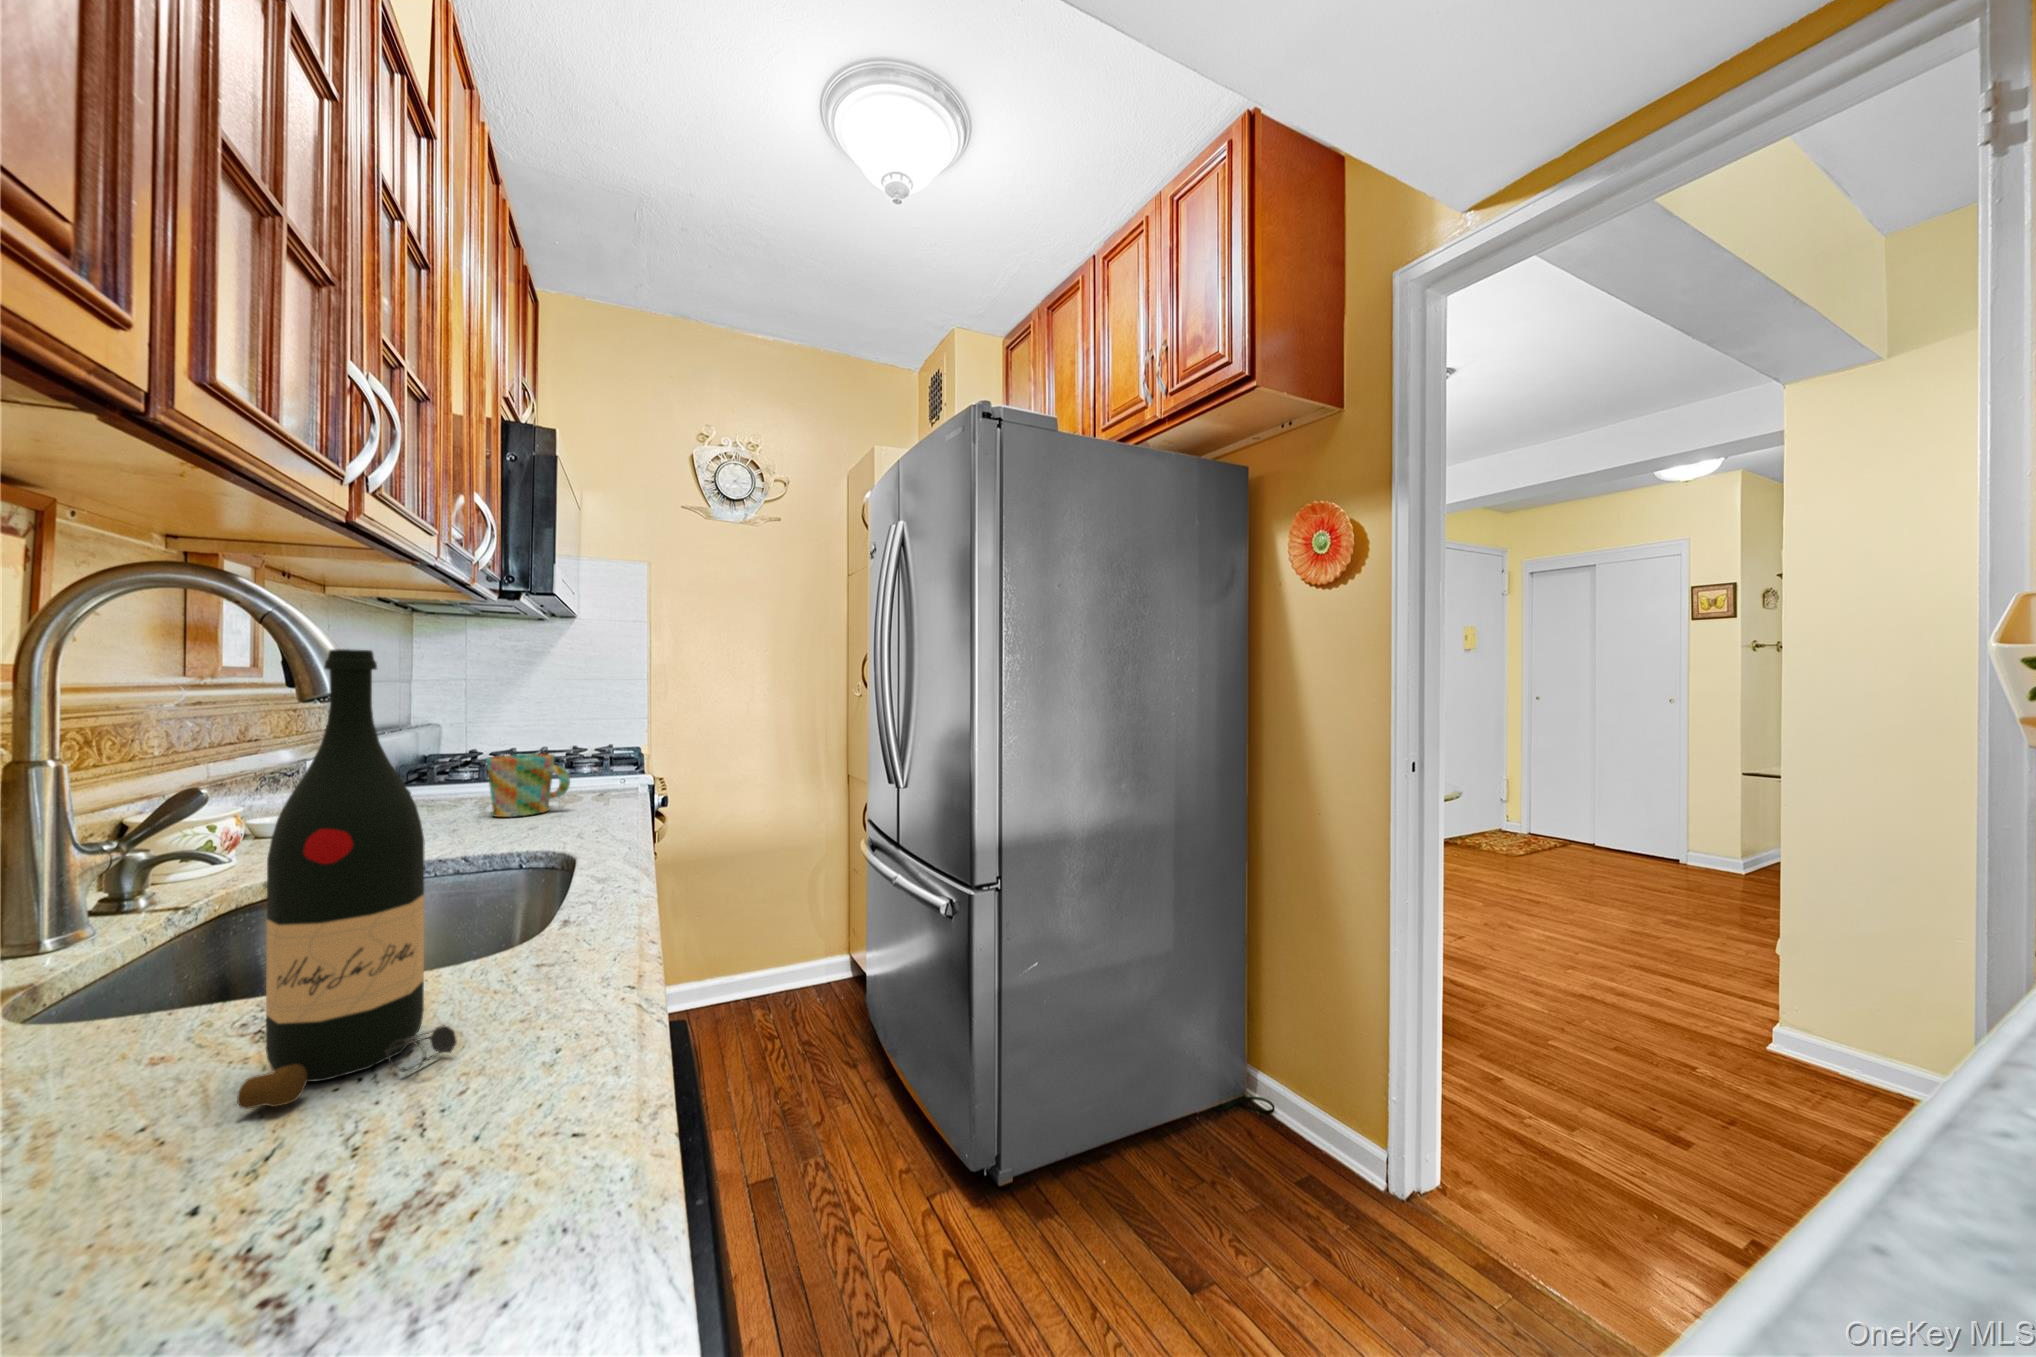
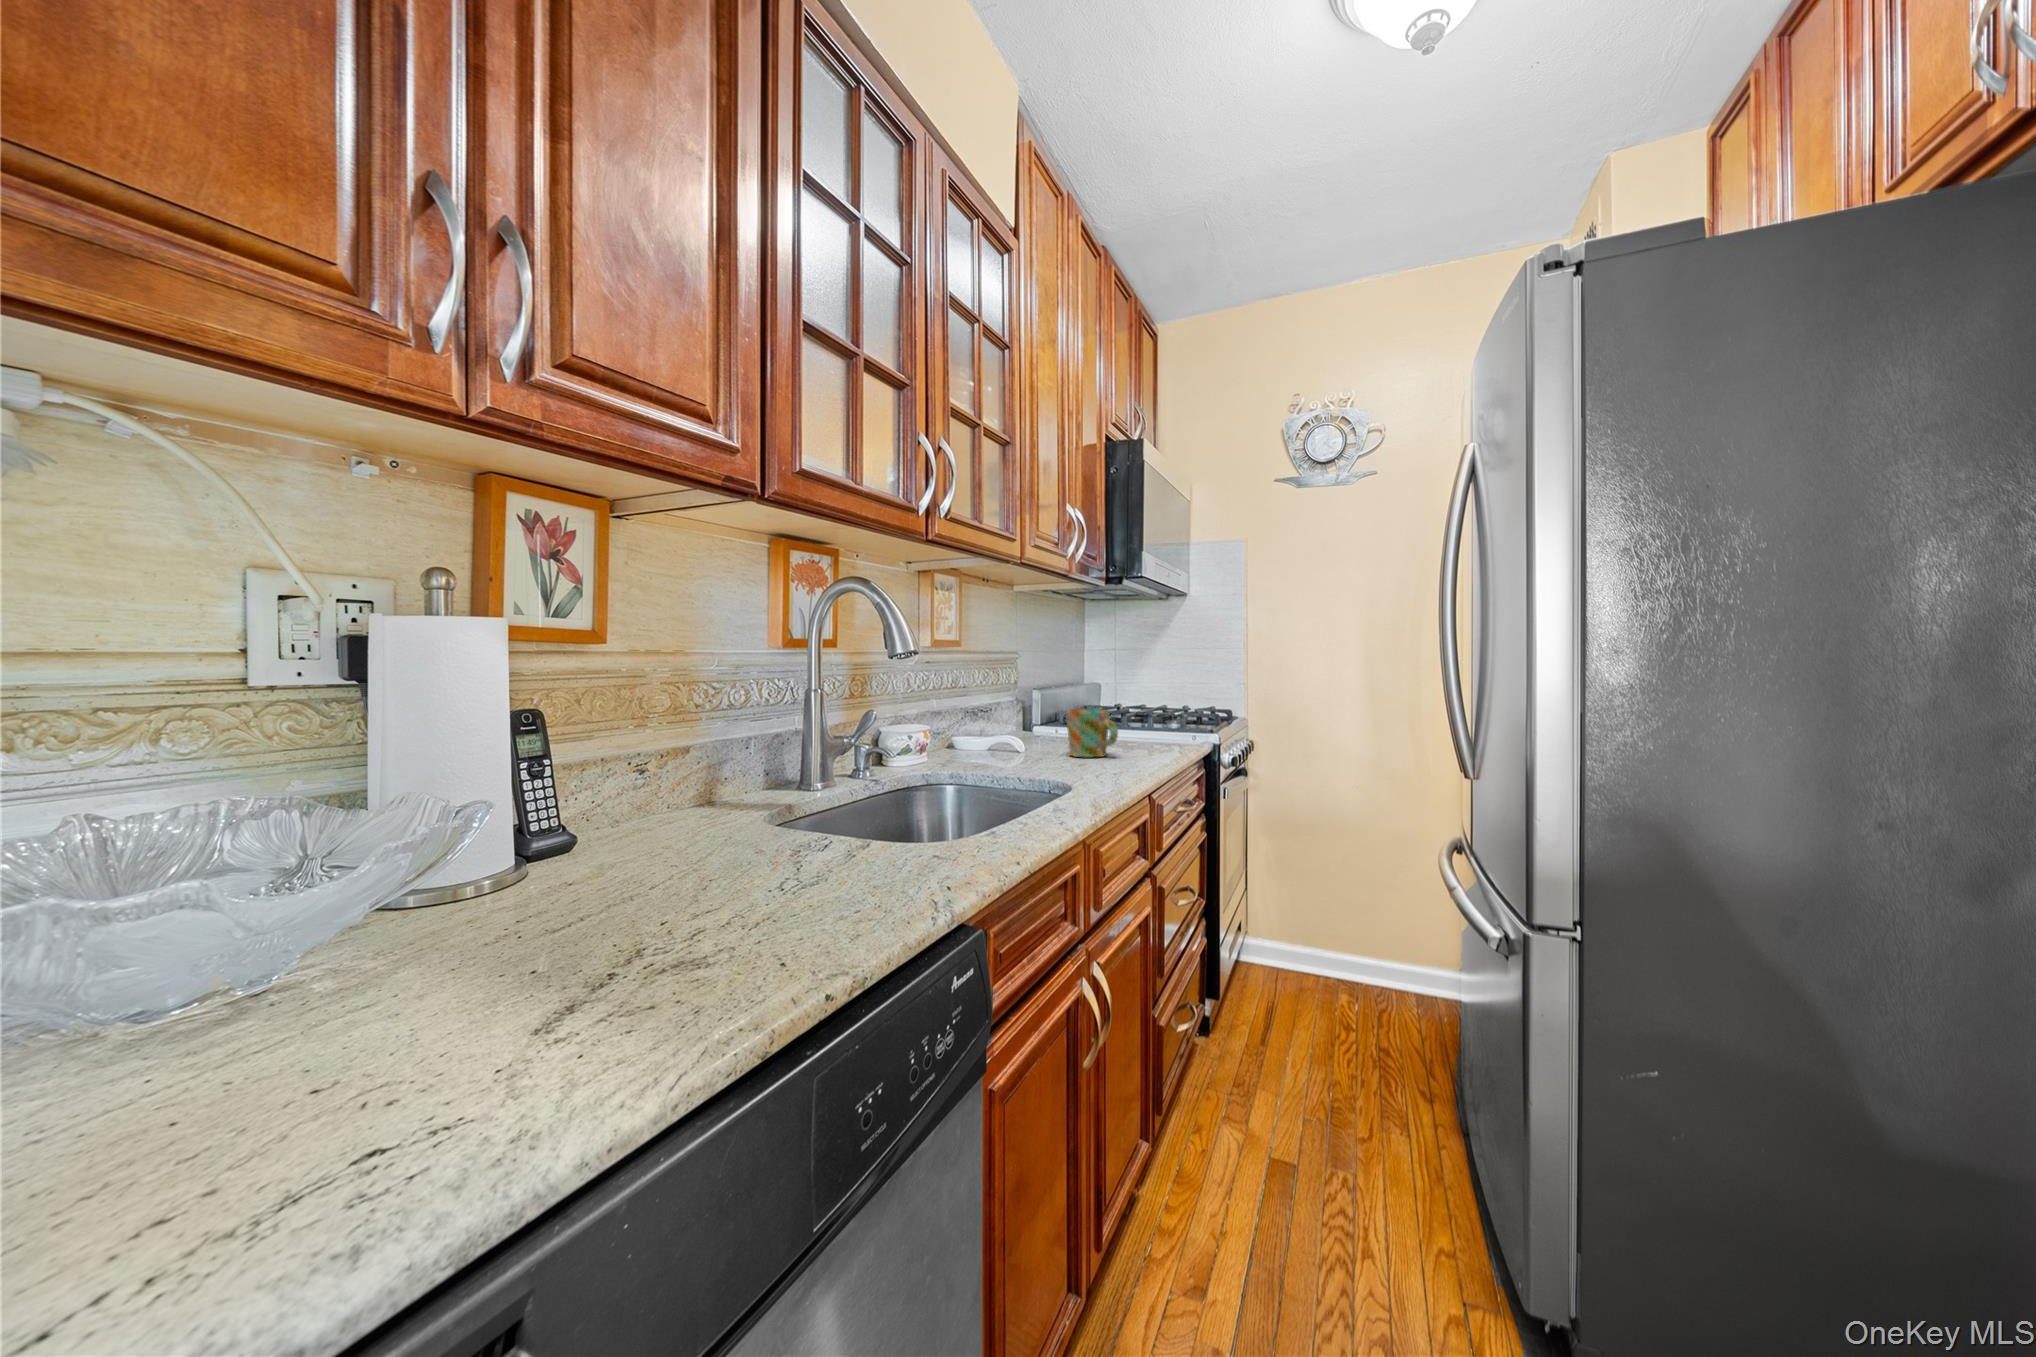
wine bottle: present [237,649,457,1109] -> none [734,620,835,894]

